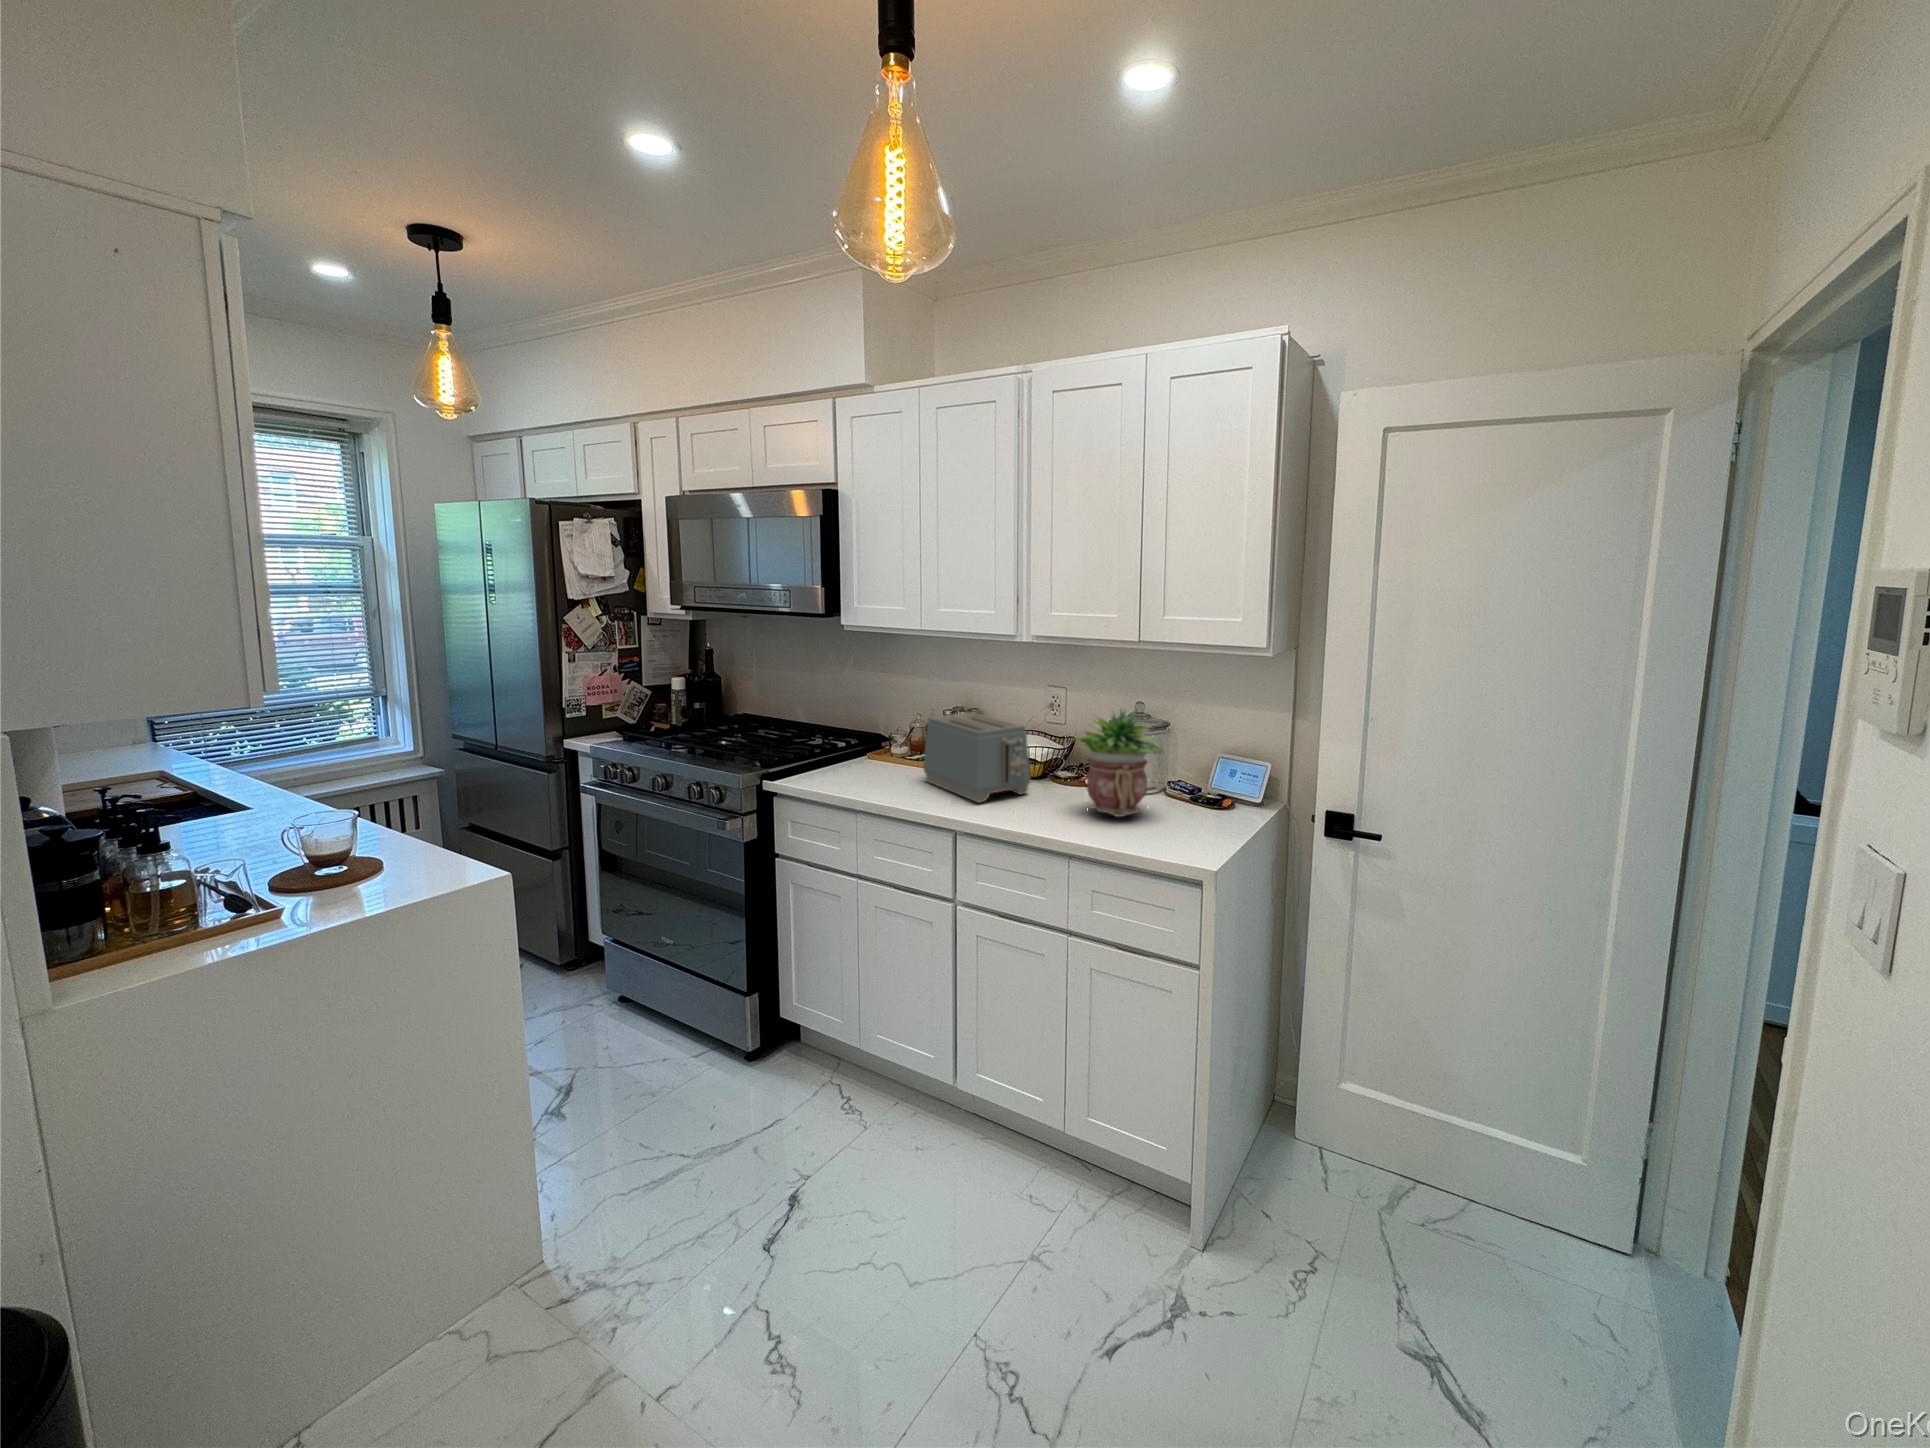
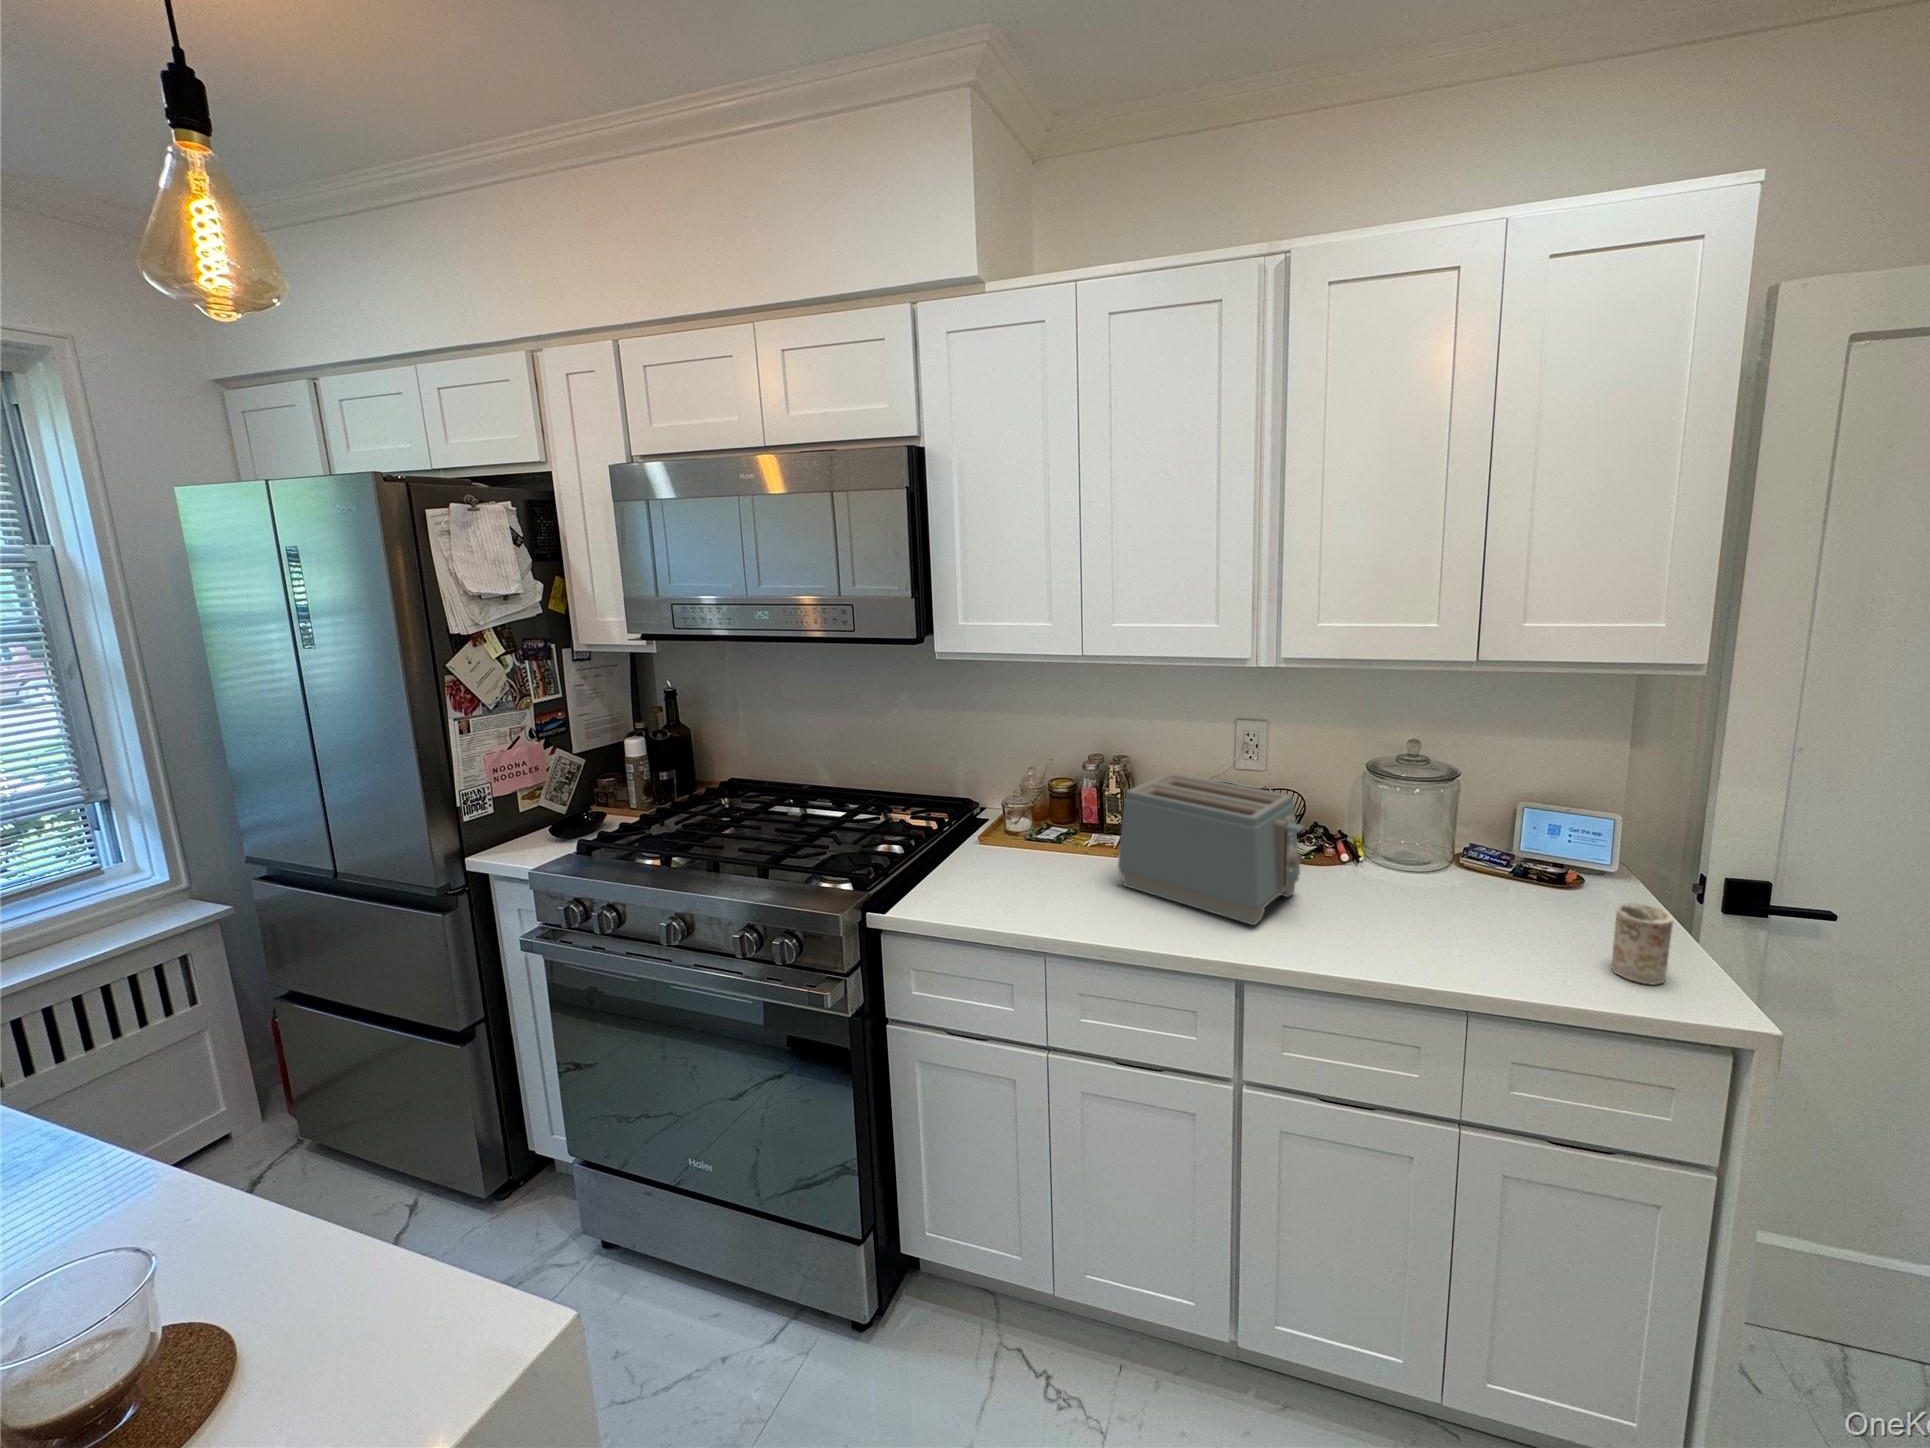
potted plant: present [1075,709,1164,817] -> none [1403,760,1549,931]
mug: none [1166,797,1207,847] -> present [1612,903,1673,985]

